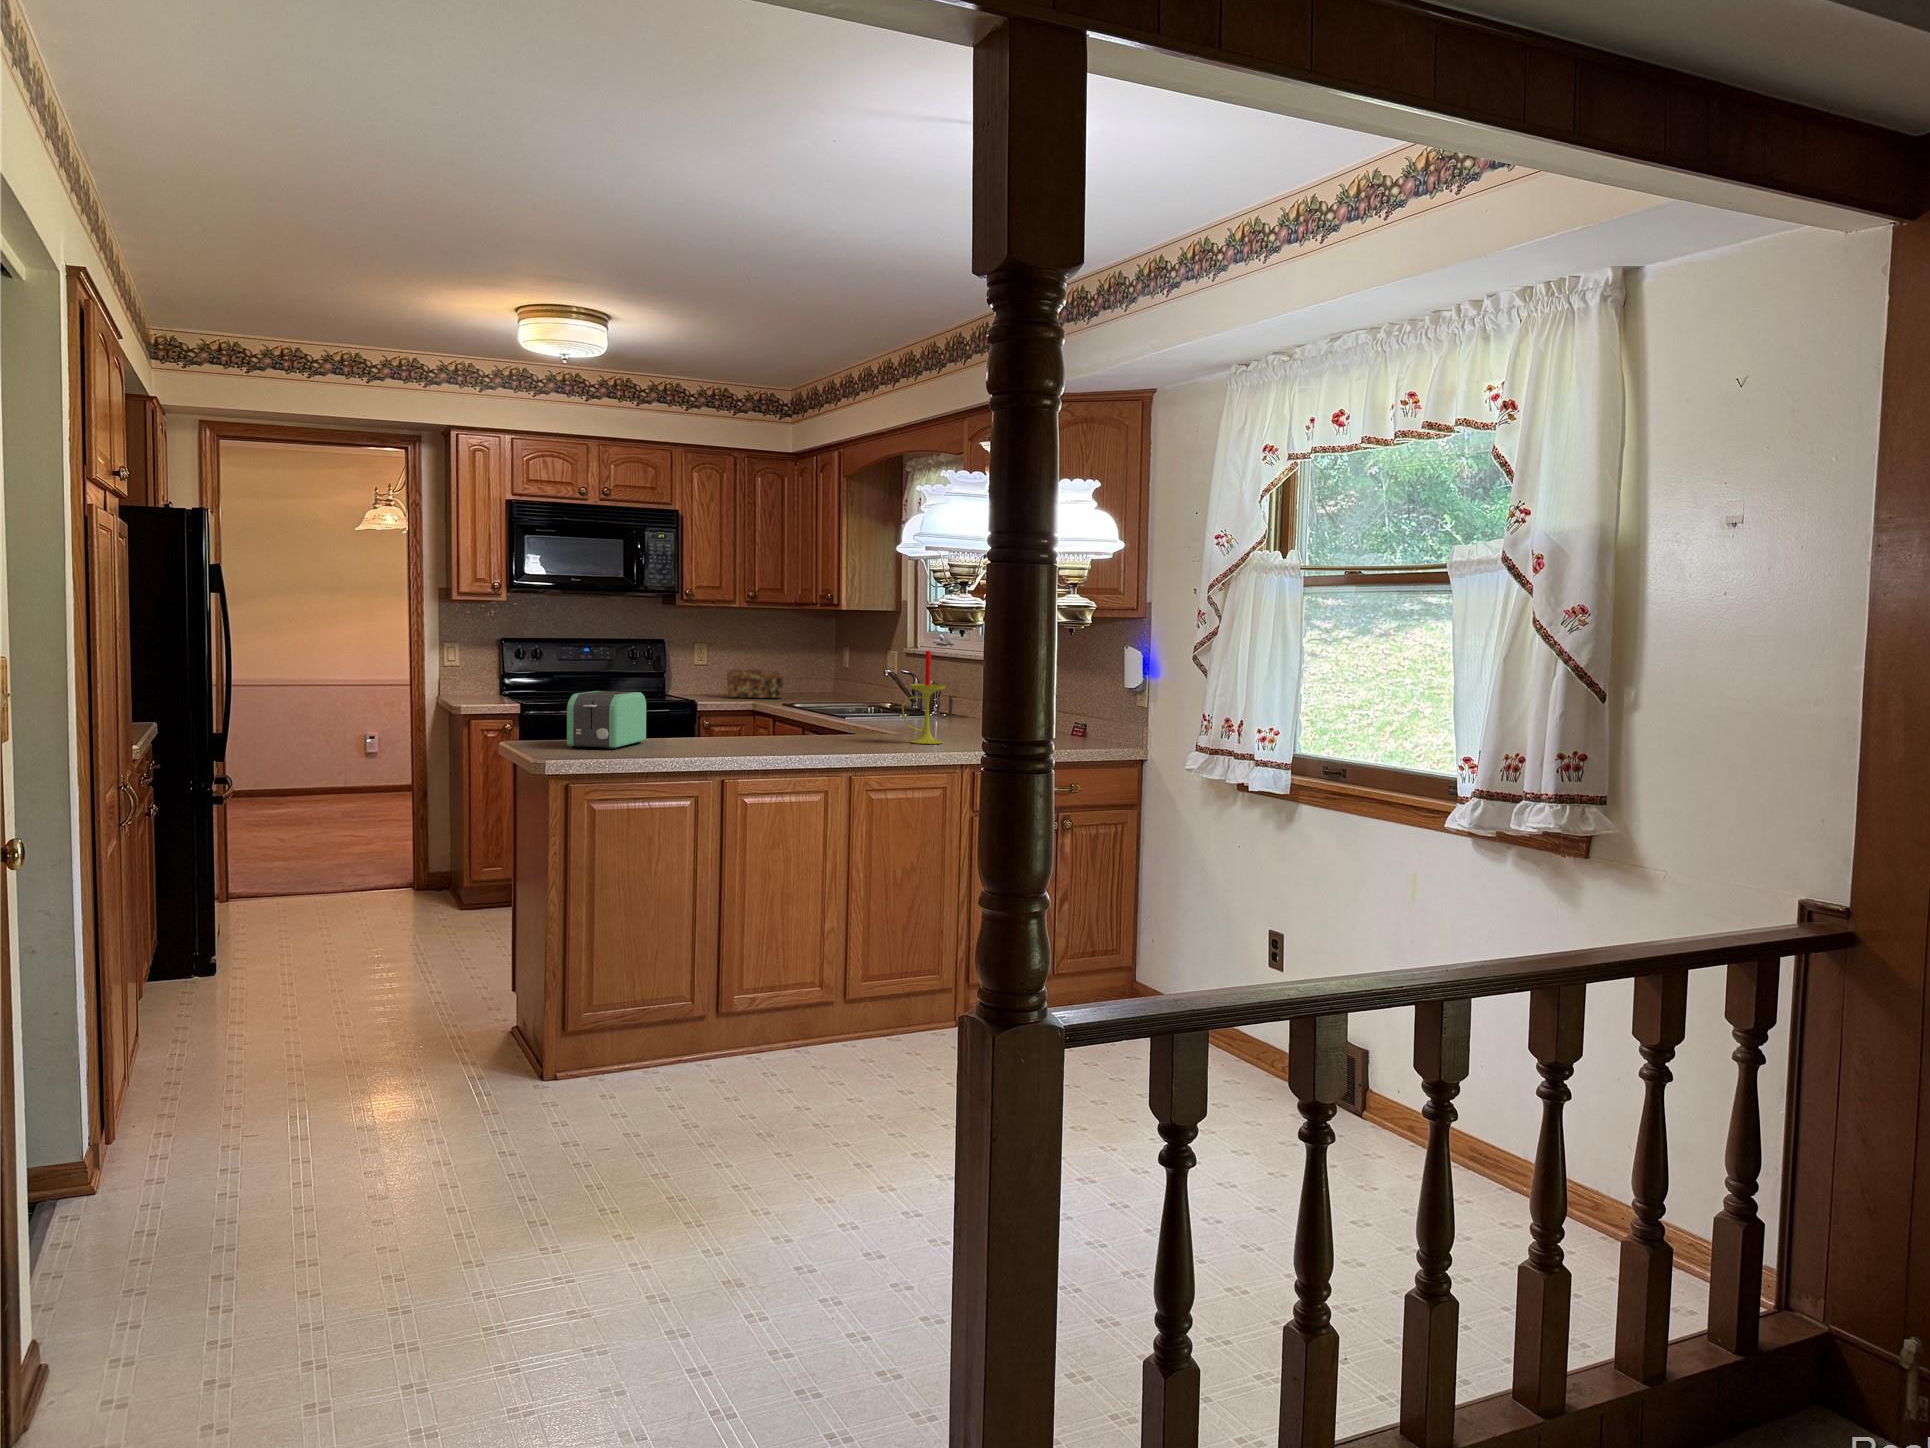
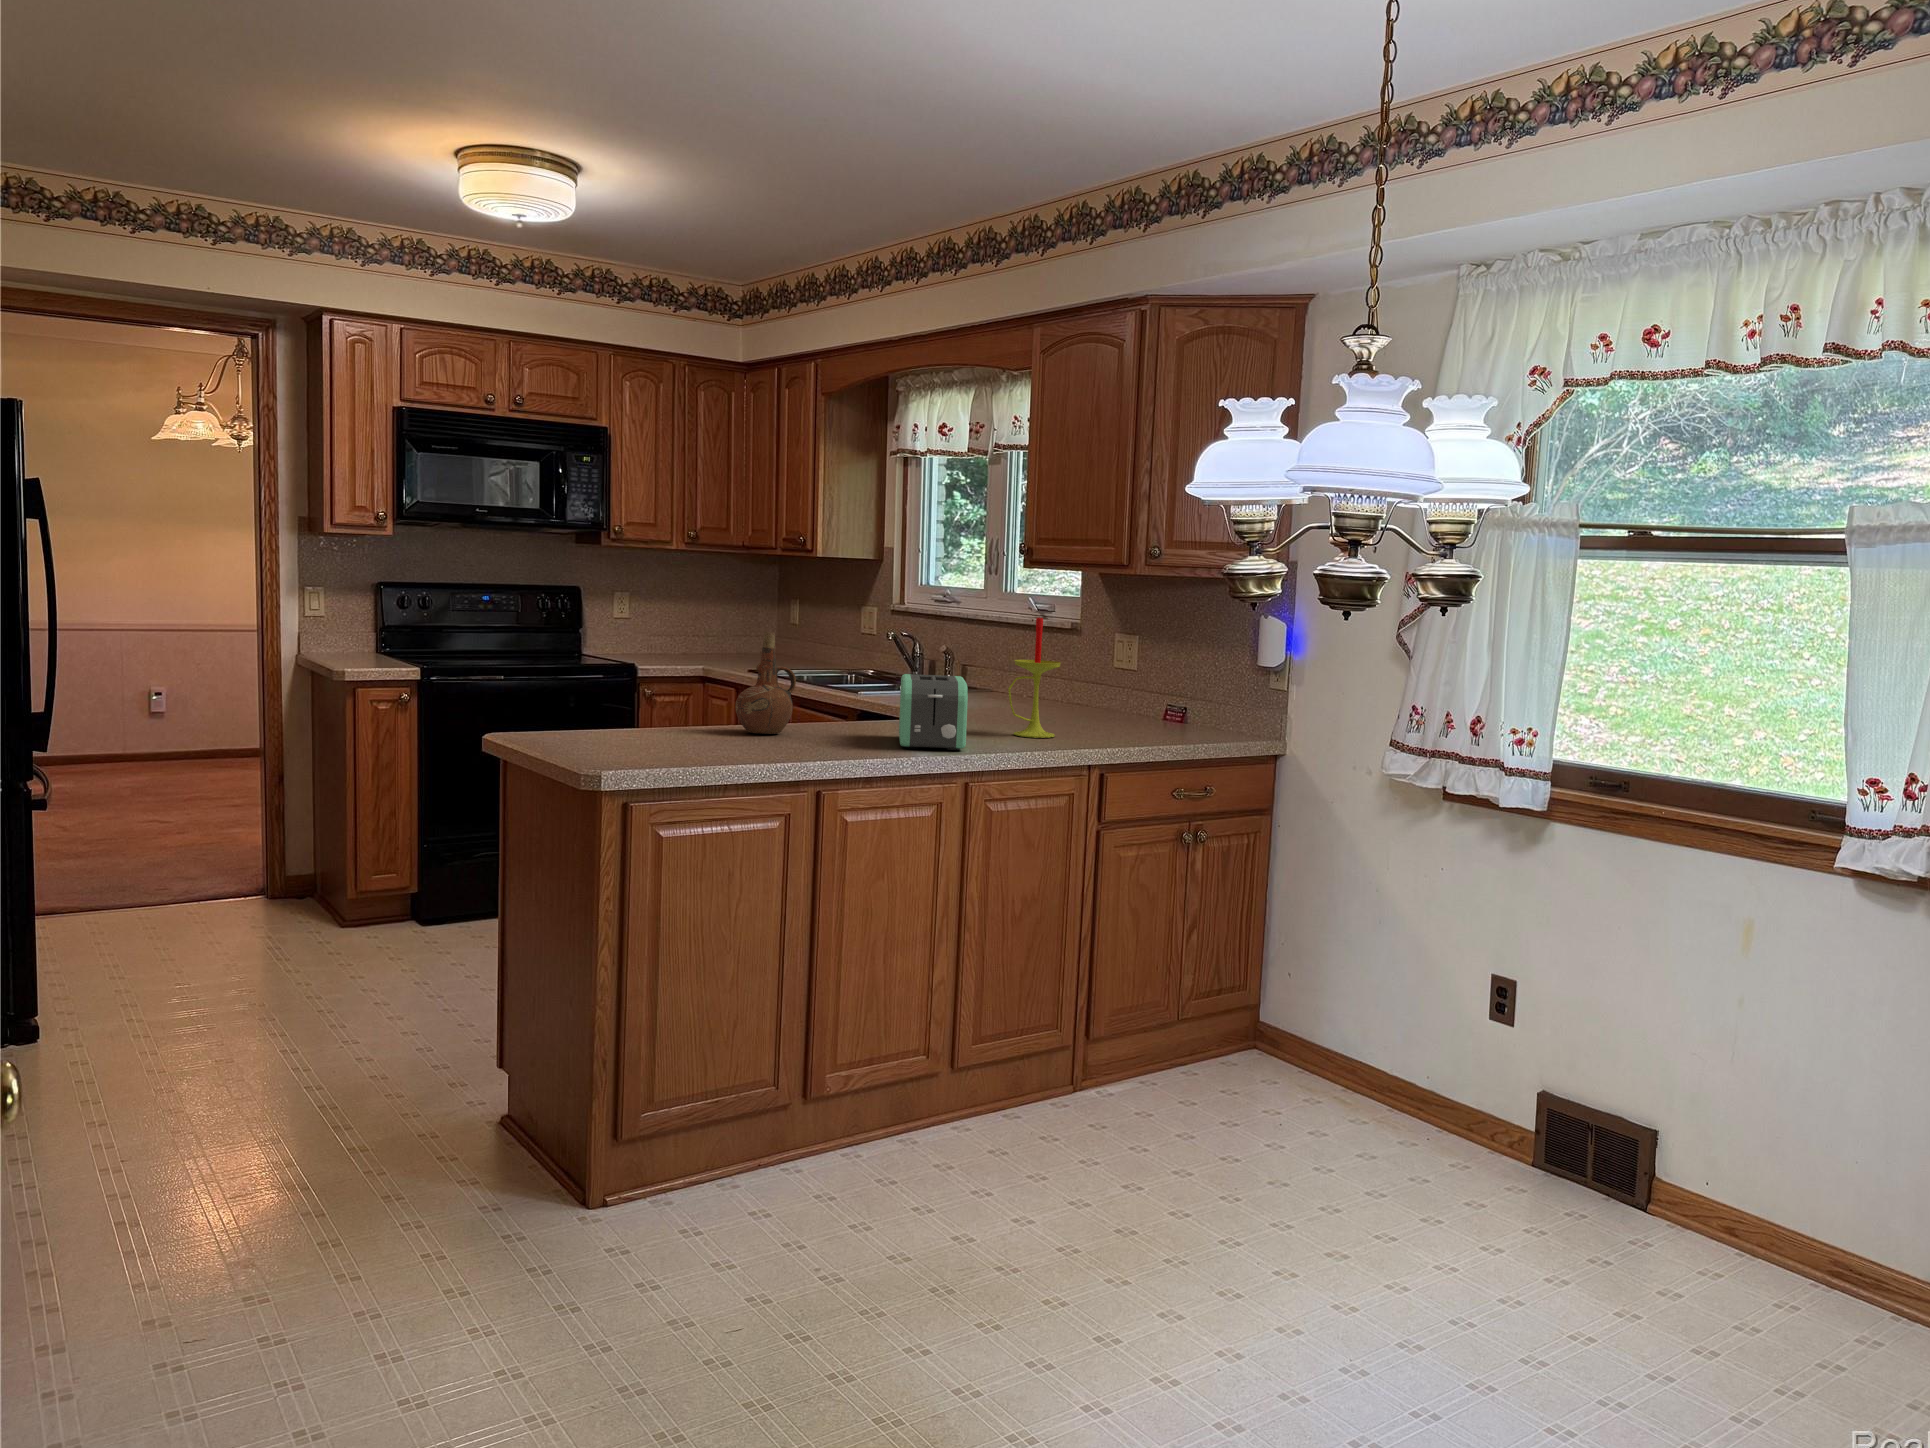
ceramic pitcher: none [688,664,734,740] -> present [735,632,796,734]
bread loaf: present [727,669,783,698] -> none [658,624,729,662]
toaster: present [567,691,646,749] -> present [899,674,968,750]

